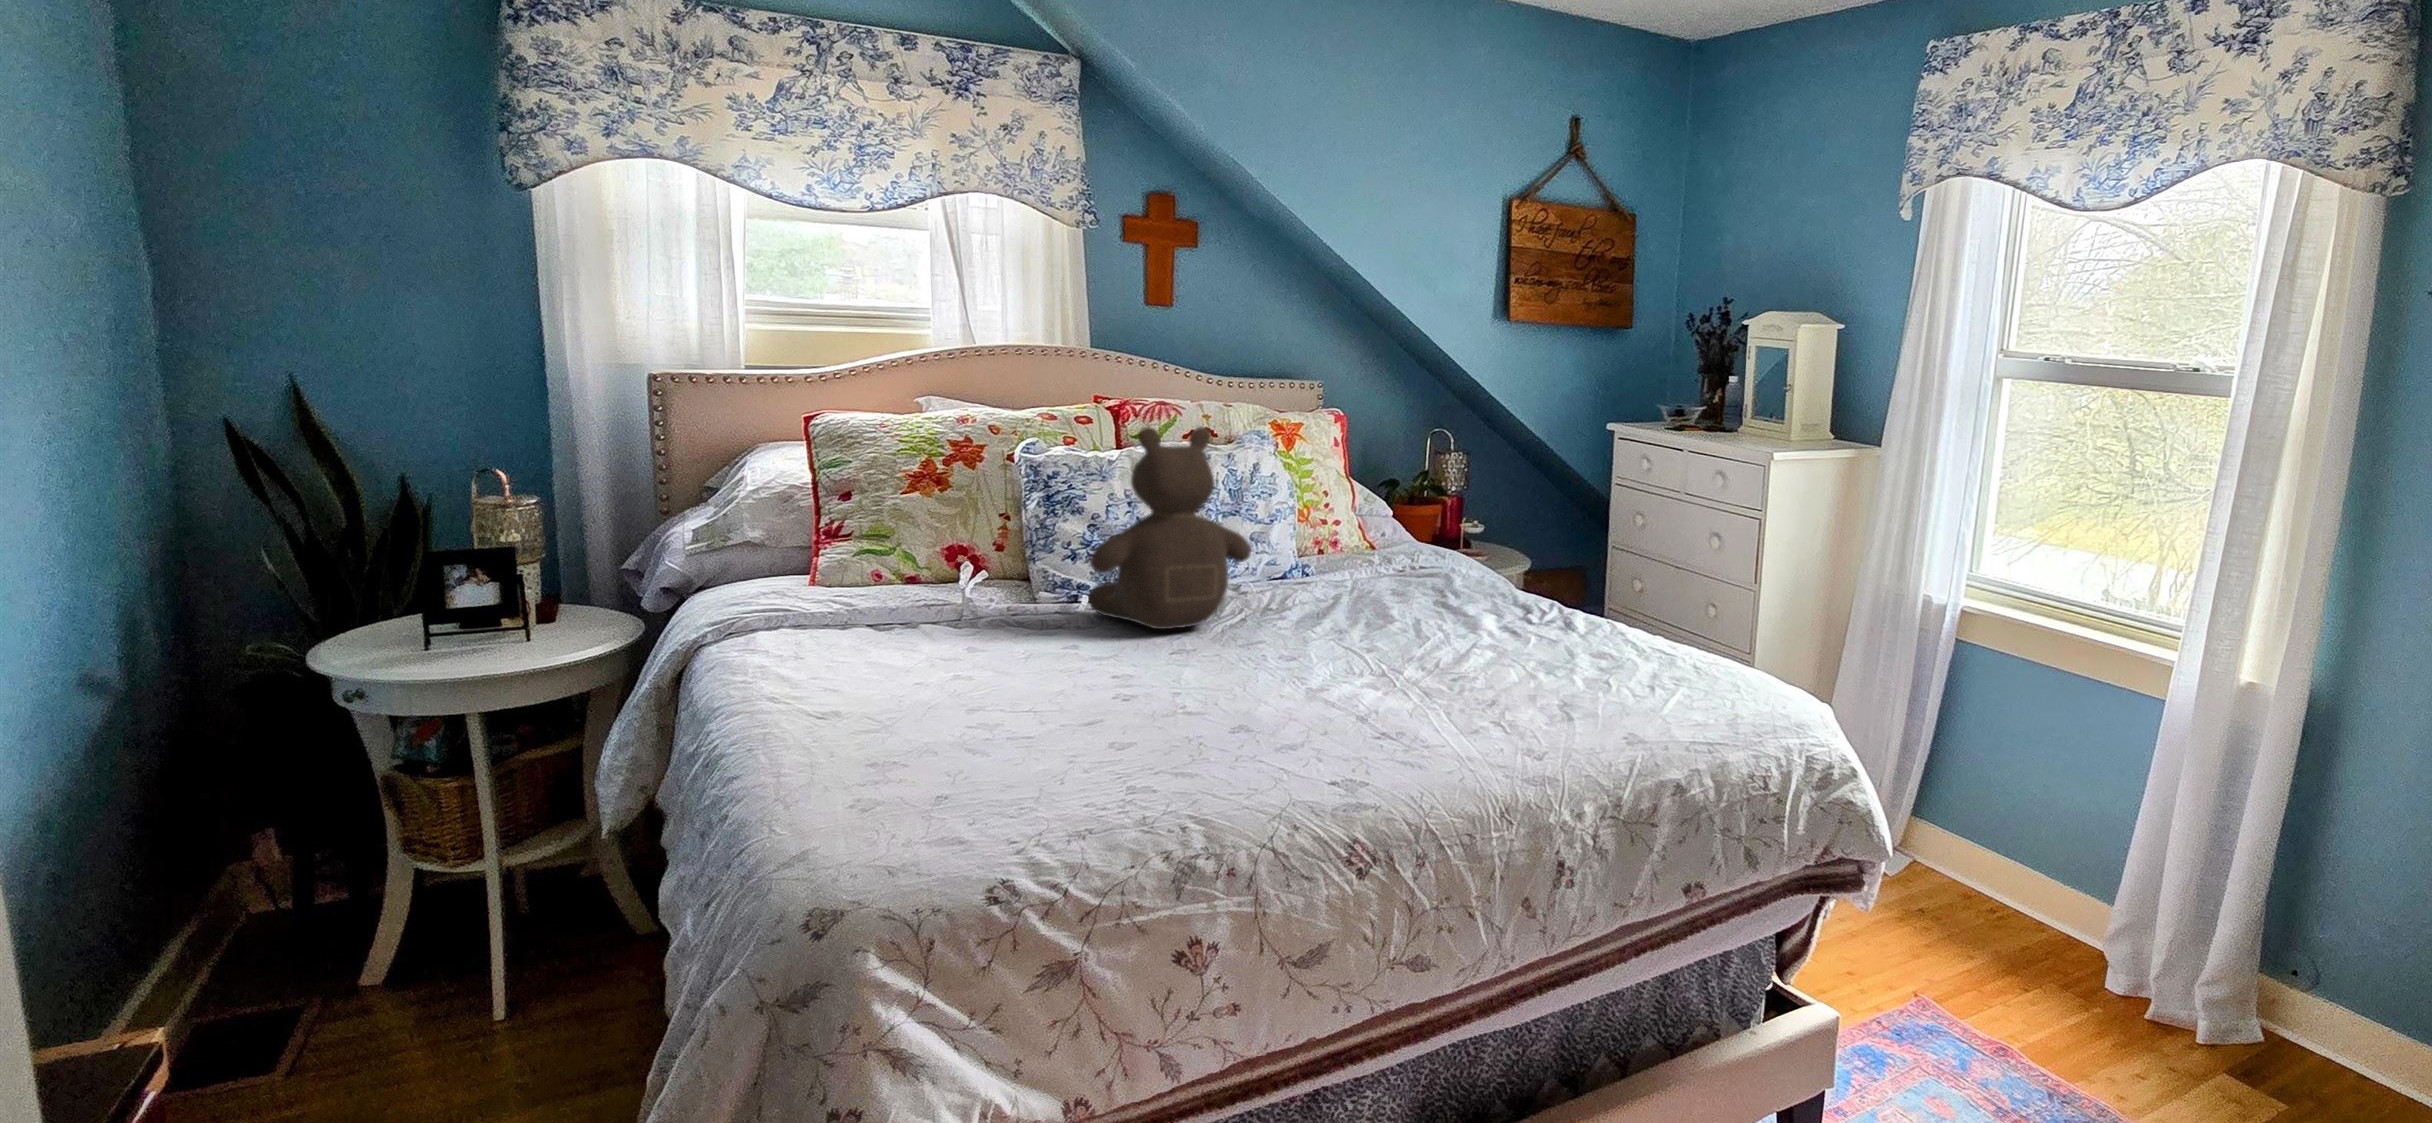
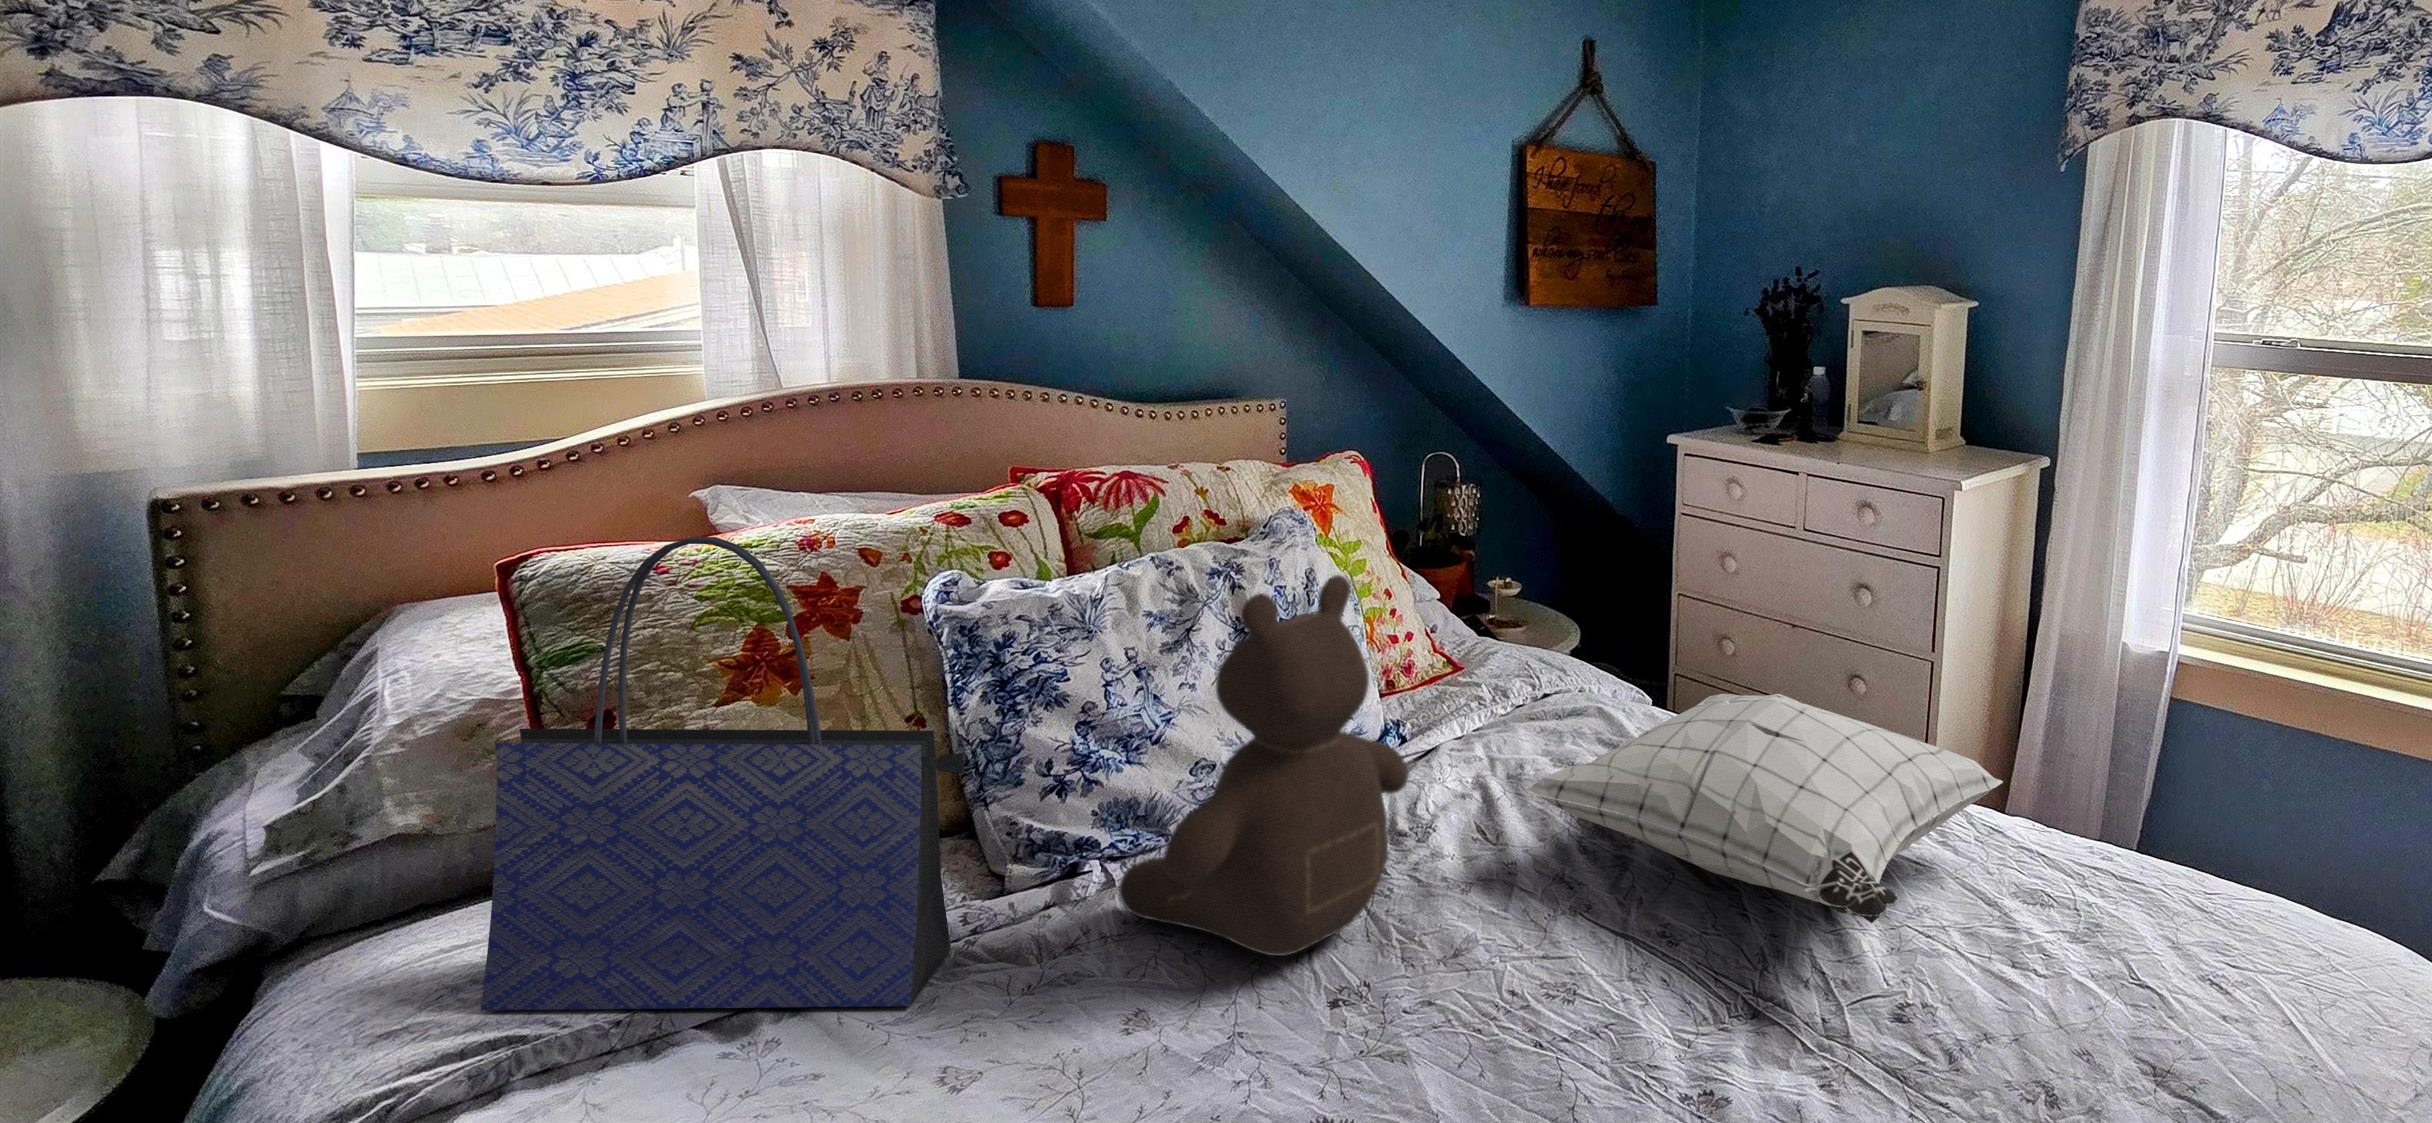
tote bag: none [780,381,1002,626] -> present [481,537,964,1010]
pillow: none [1322,530,1621,635] -> present [1526,694,2003,923]

